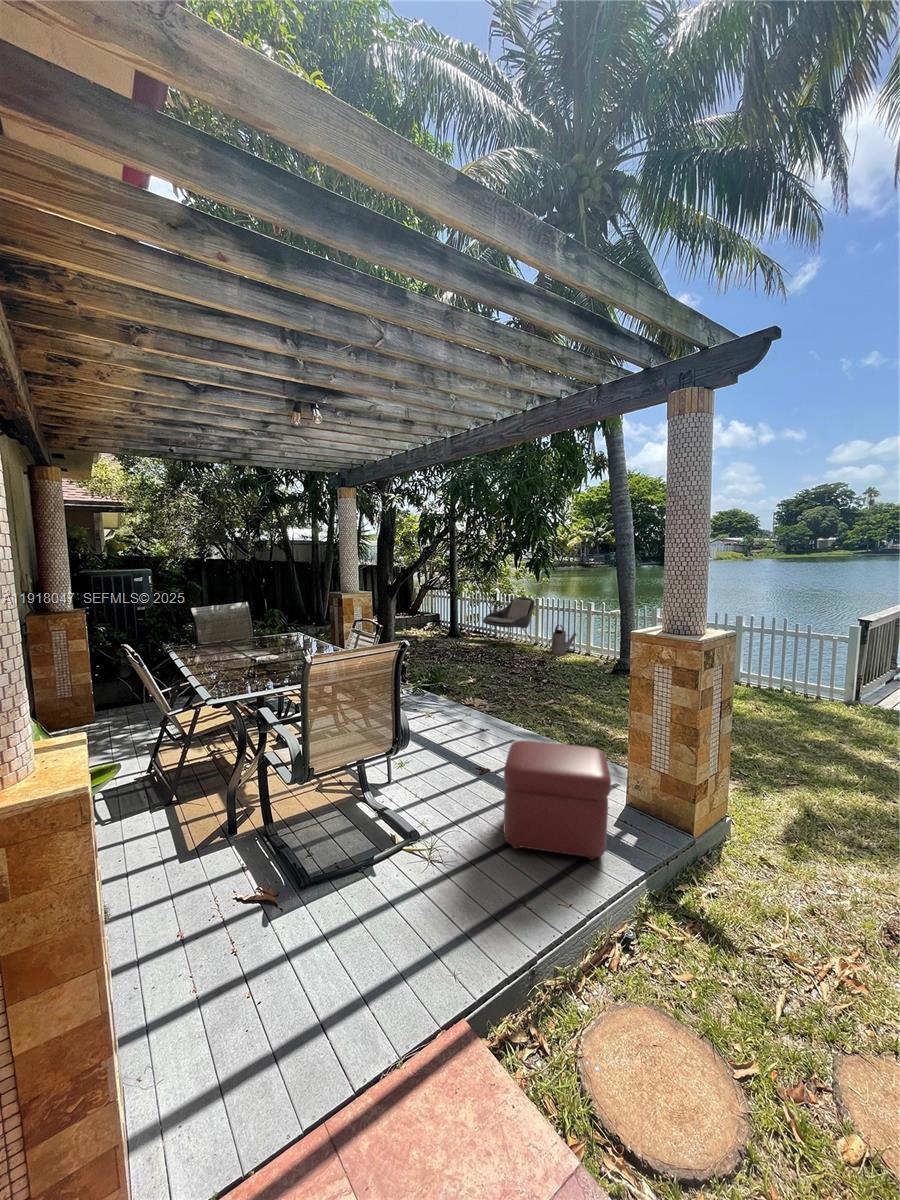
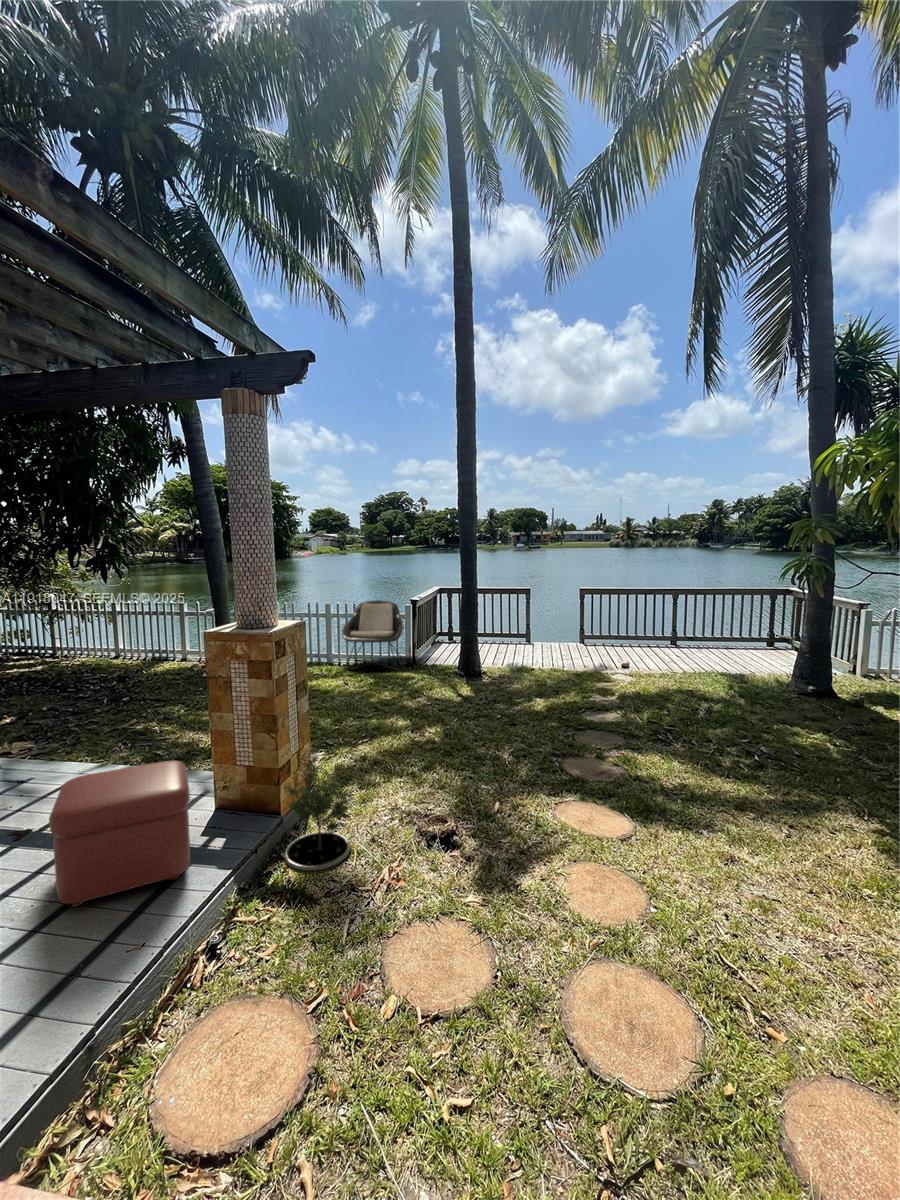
lounge chair: present [483,597,536,650] -> present [342,600,404,670]
watering can: present [549,625,577,656] -> none [132,631,171,666]
potted tree: none [696,772,797,917] -> present [283,748,358,871]

